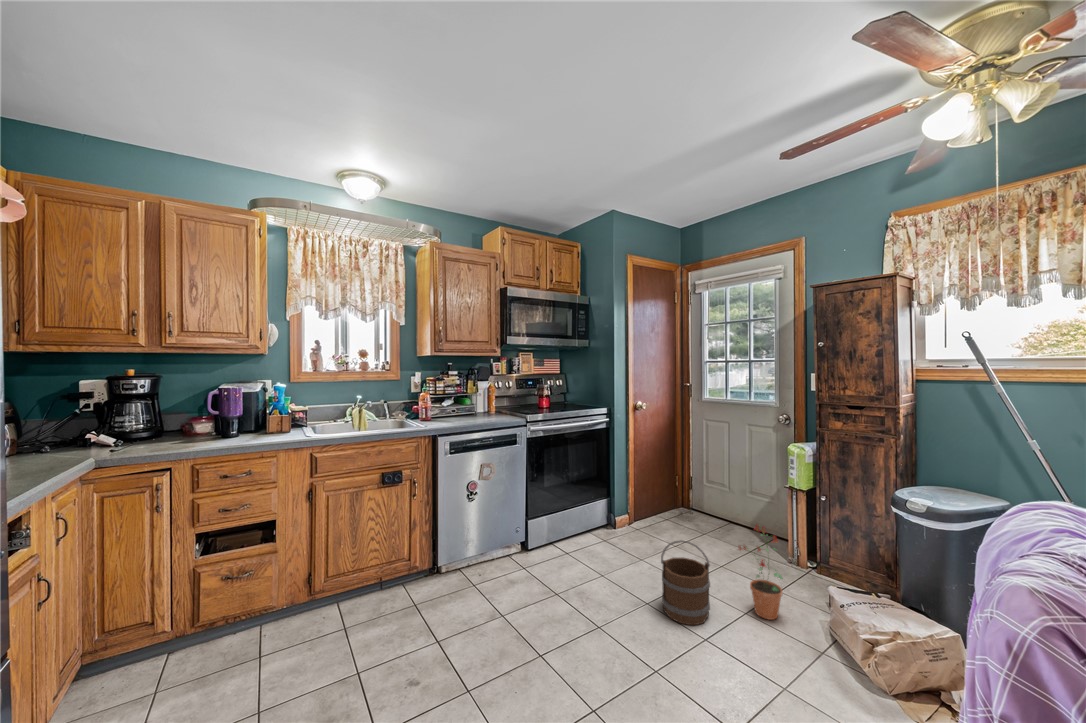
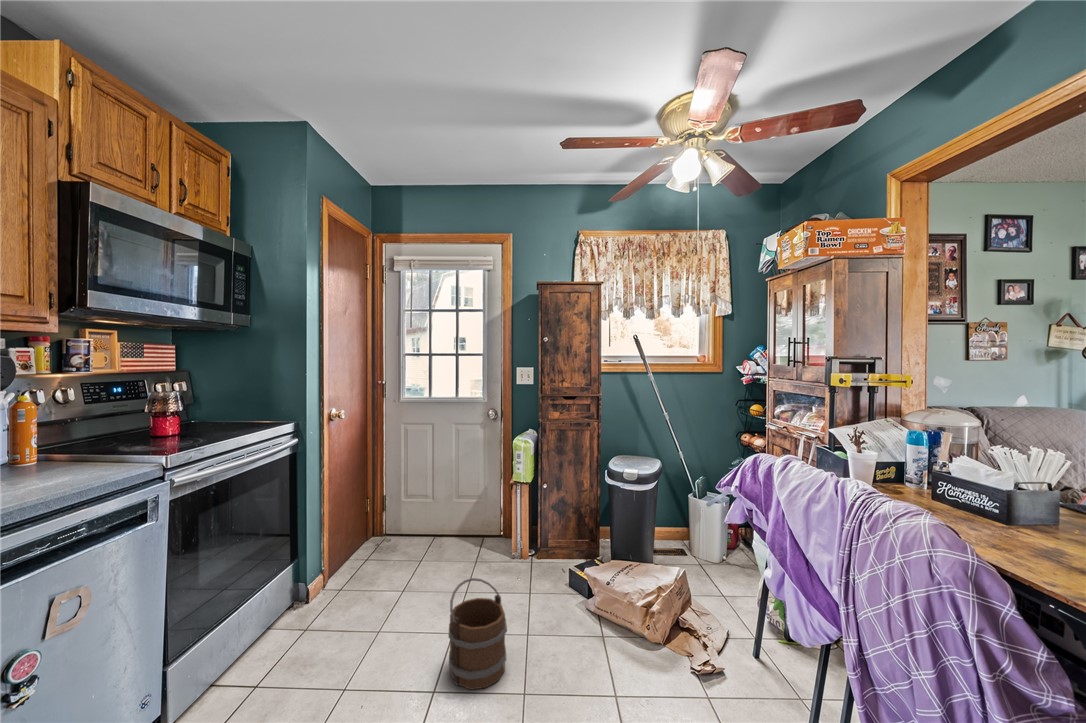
potted plant: present [739,525,783,620] -> none [512,529,561,629]

